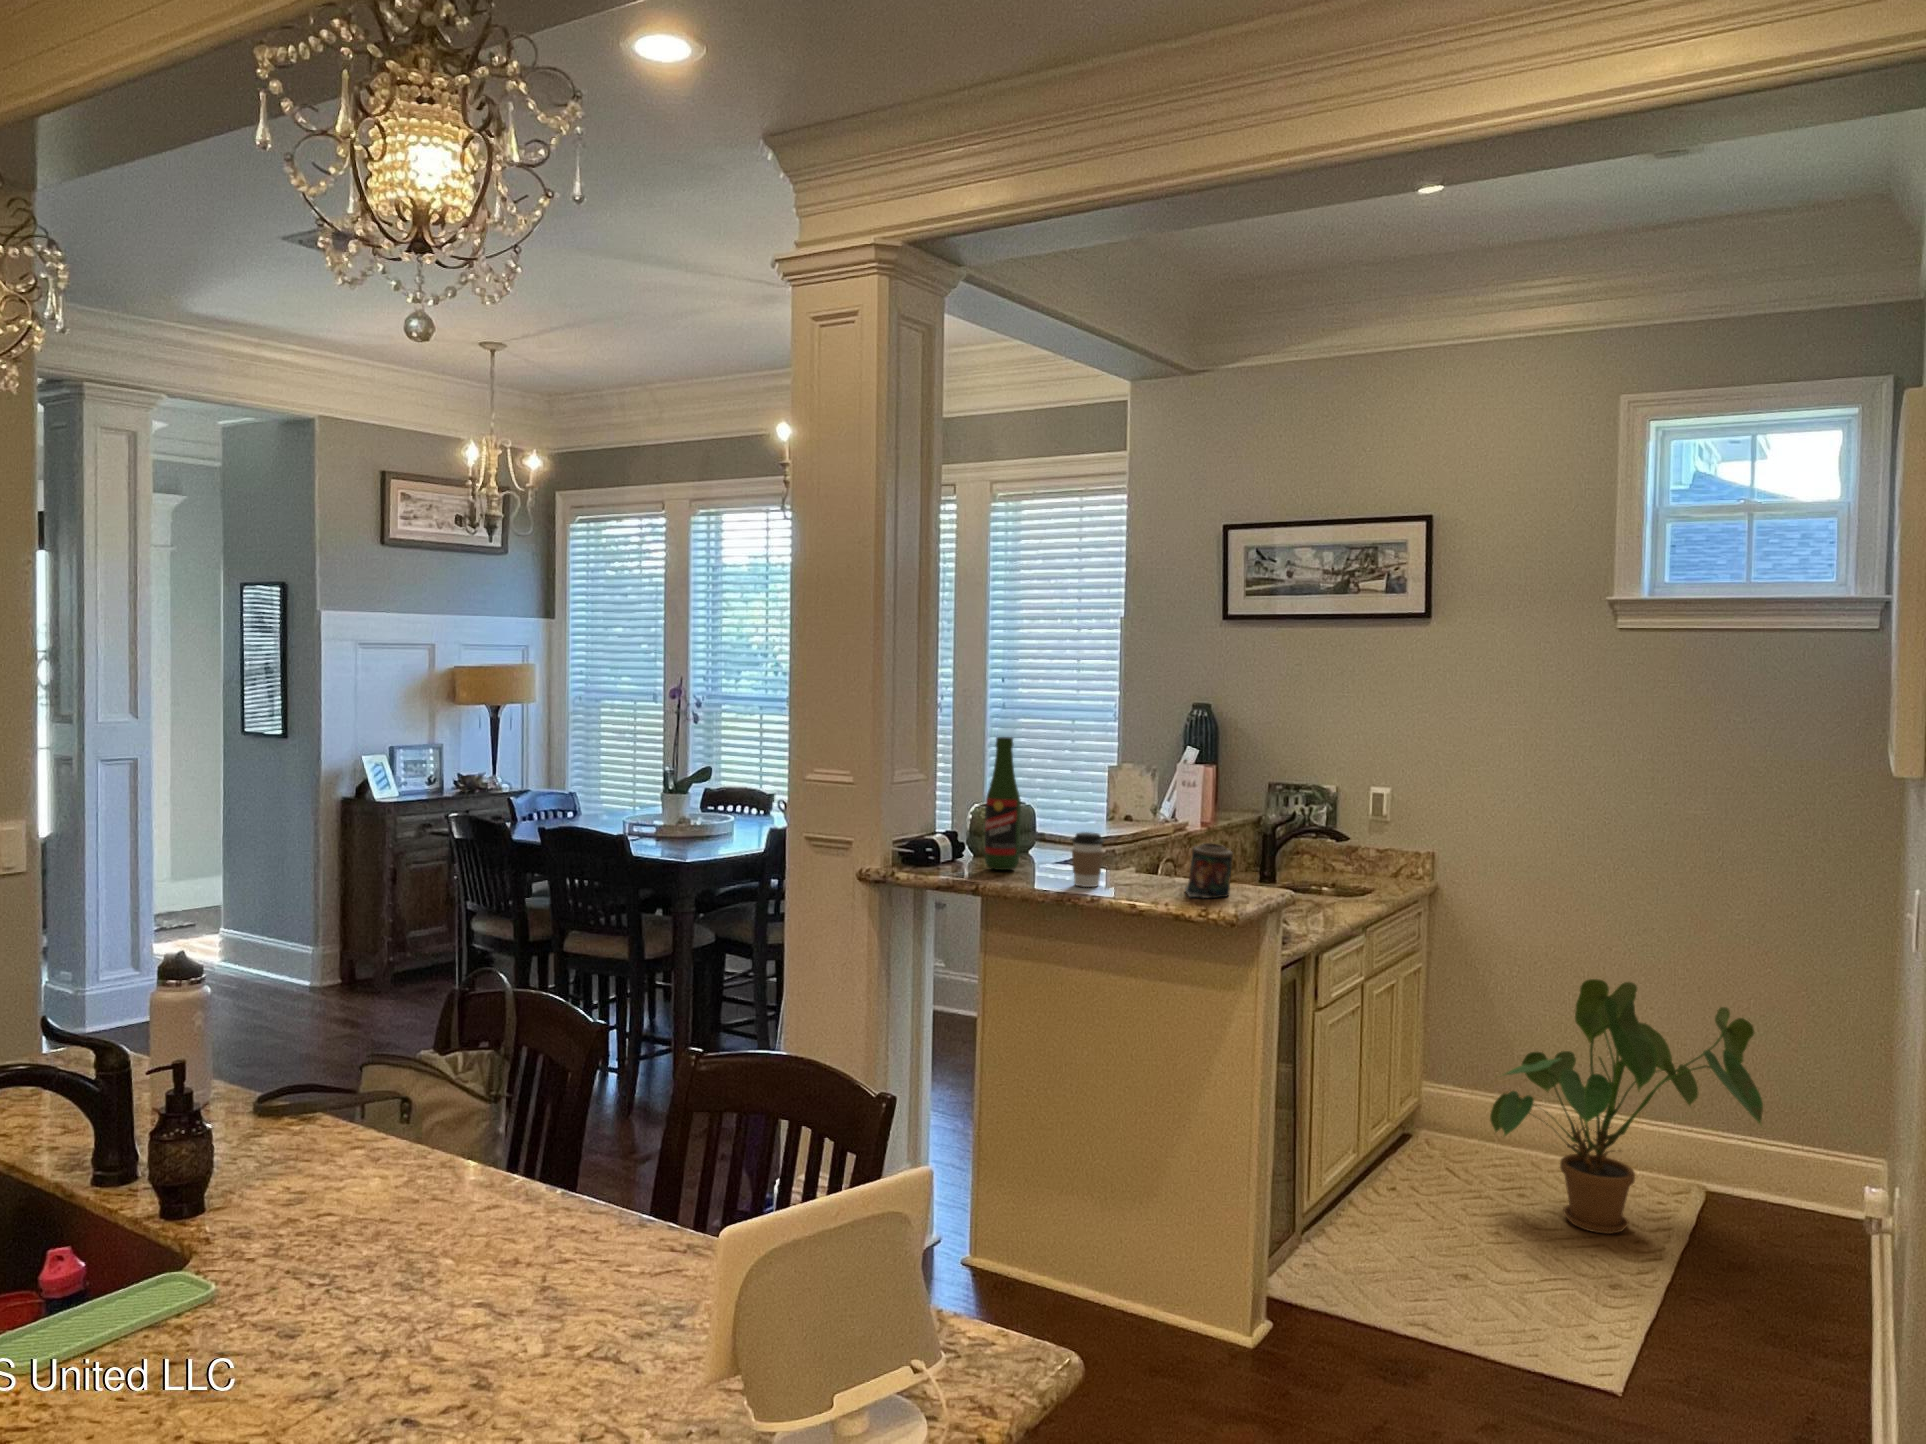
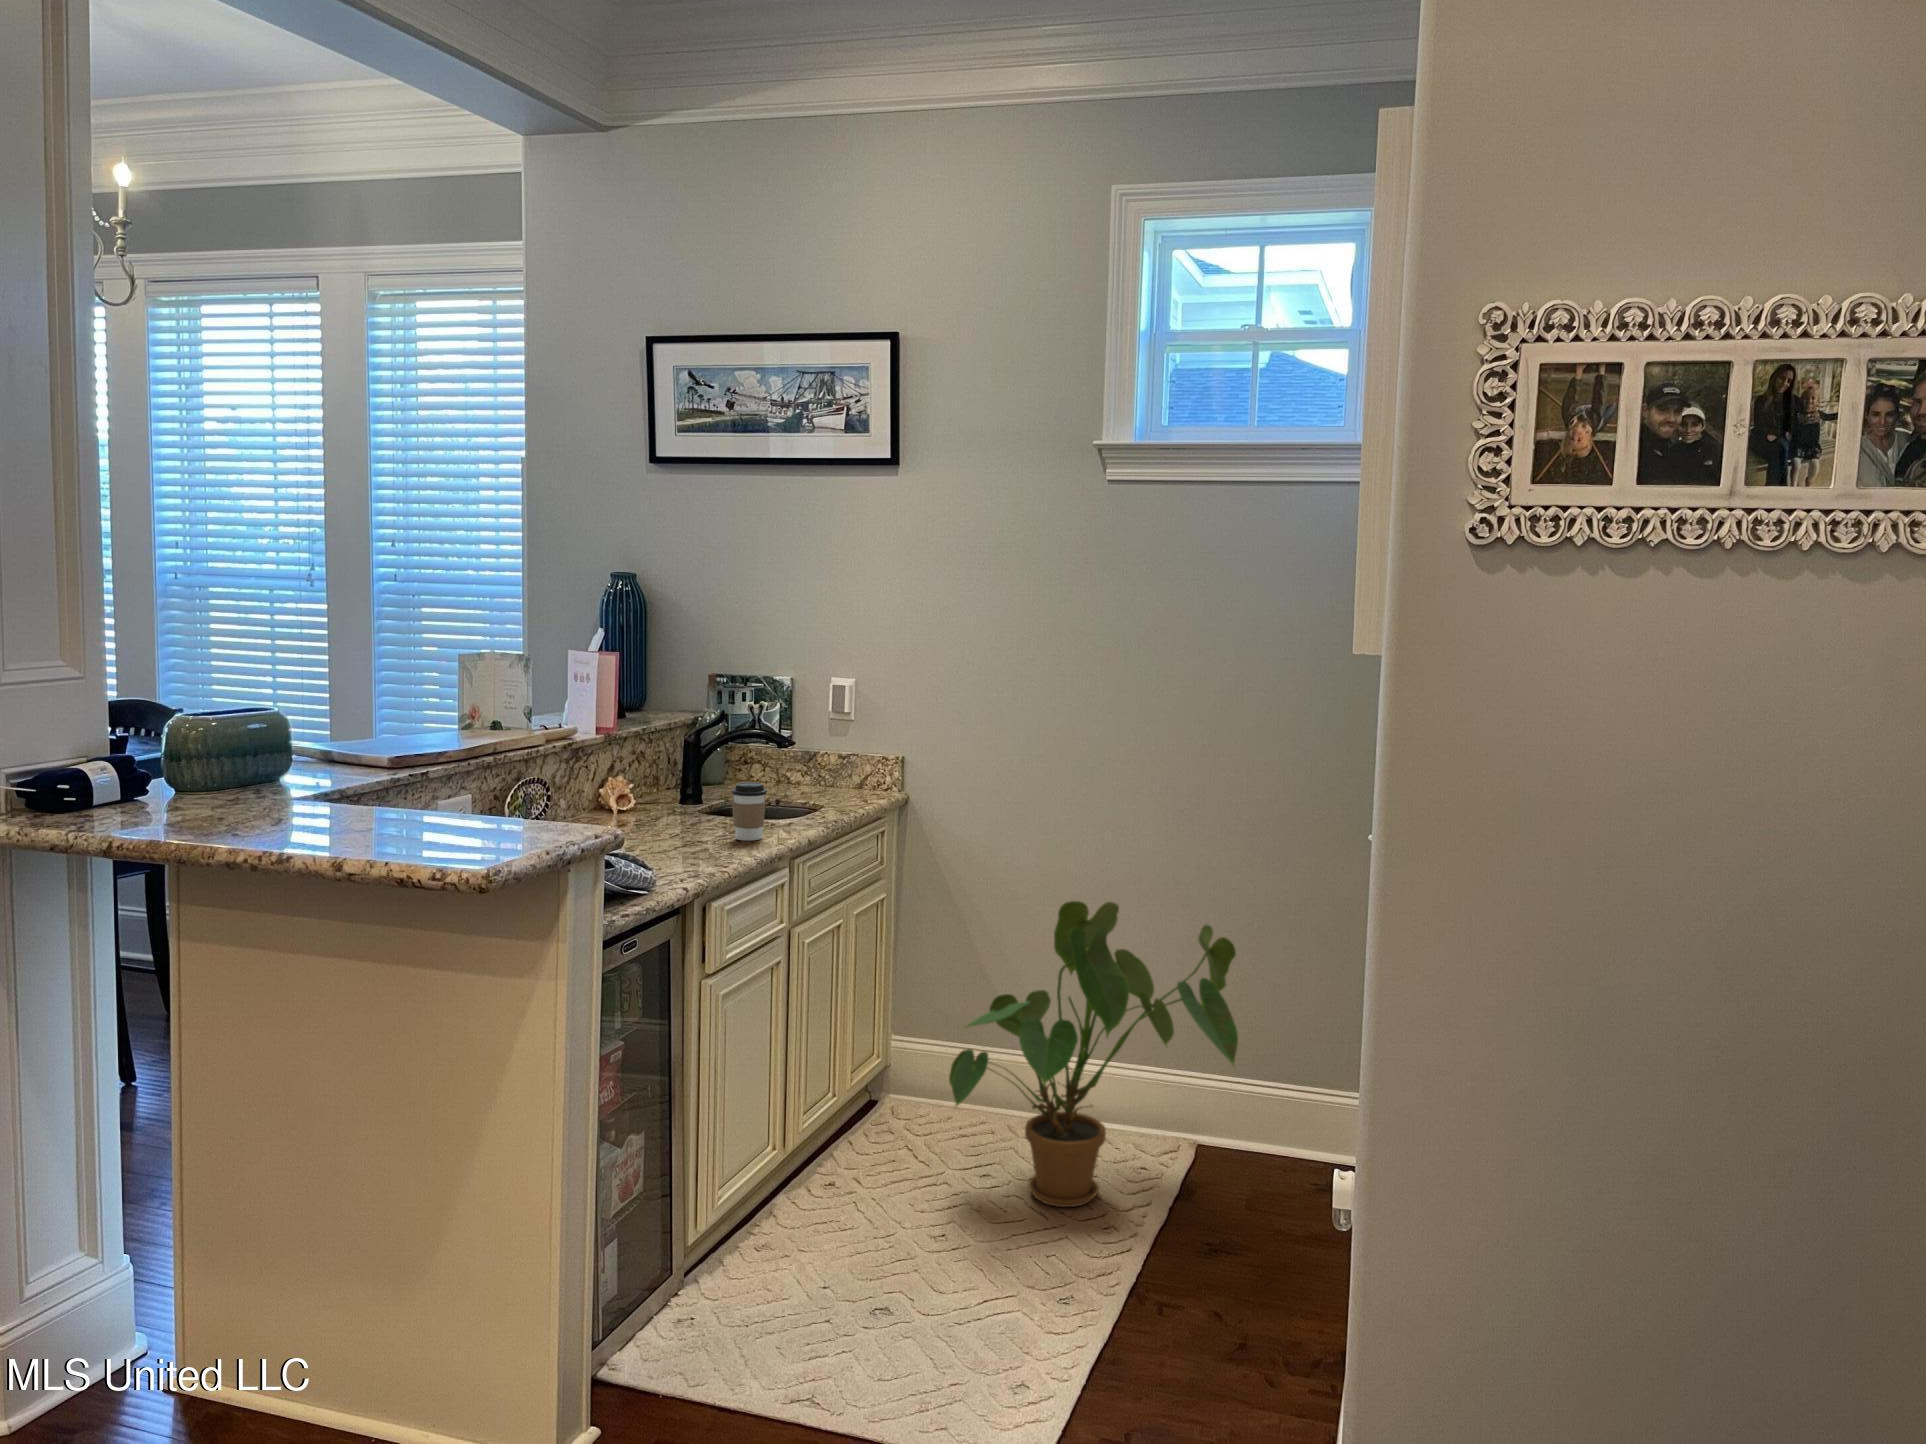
beer bottle: present [985,737,1021,870] -> none [158,610,222,815]
coffee cup: present [1072,832,1104,887] -> present [732,782,767,841]
candle: present [1185,843,1233,898] -> none [448,764,522,846]

